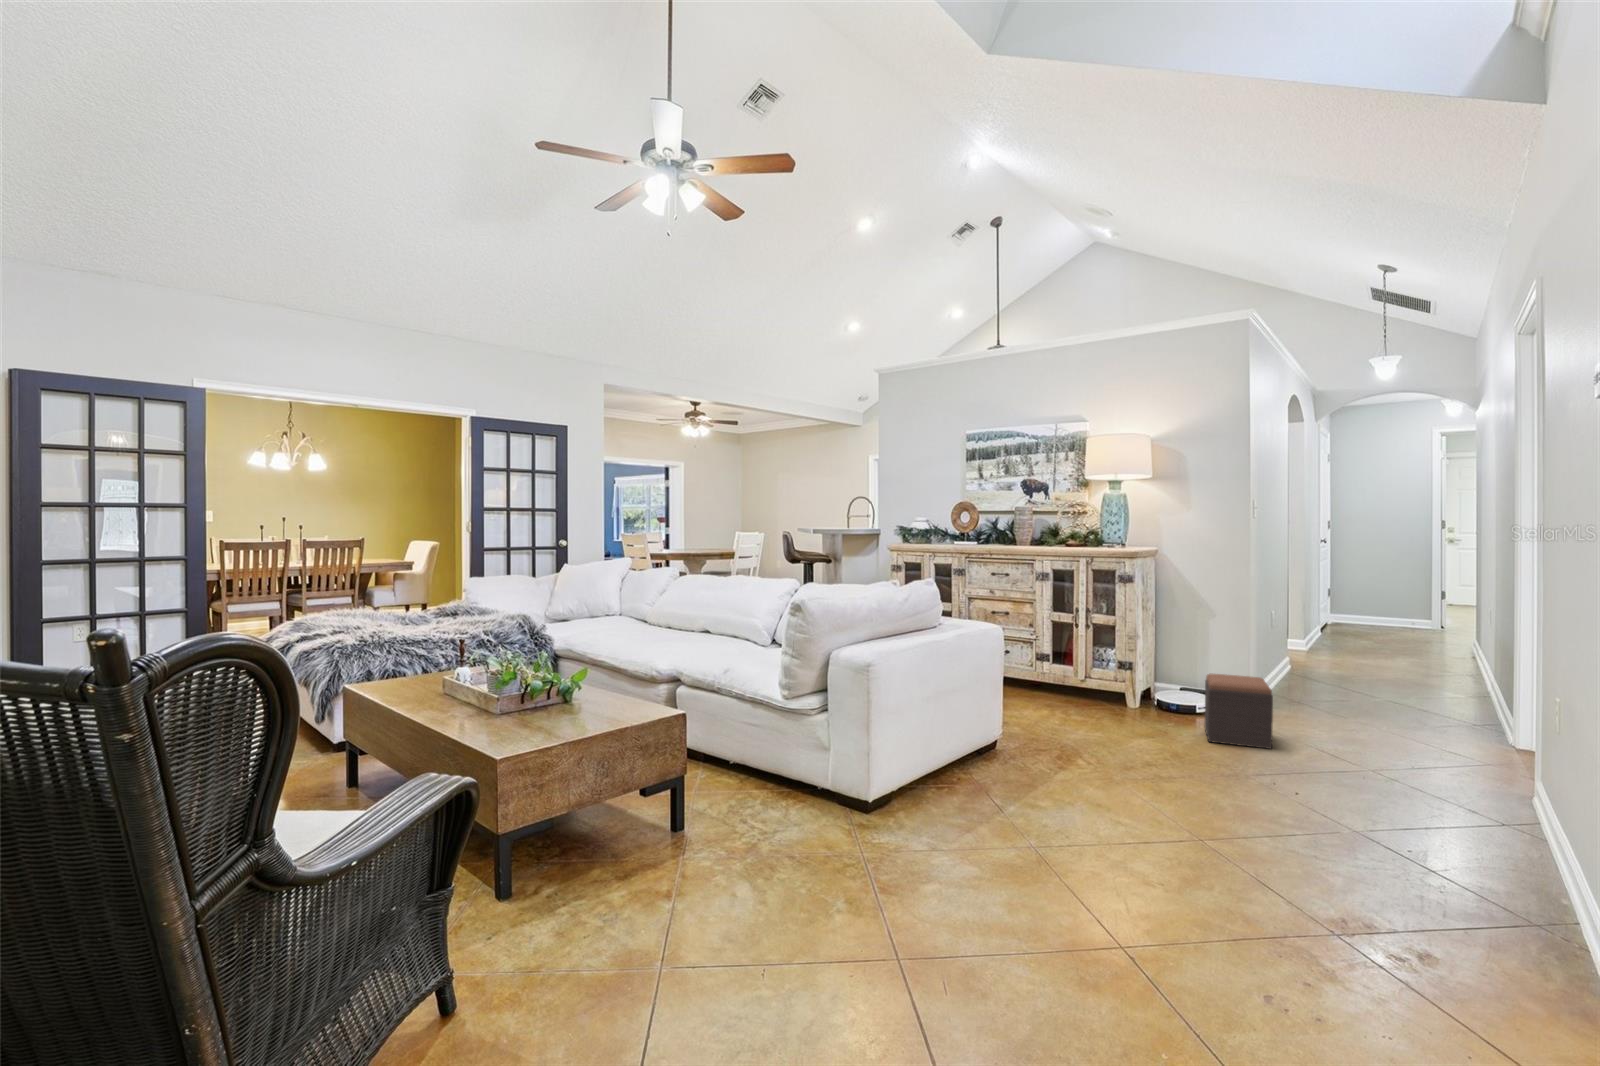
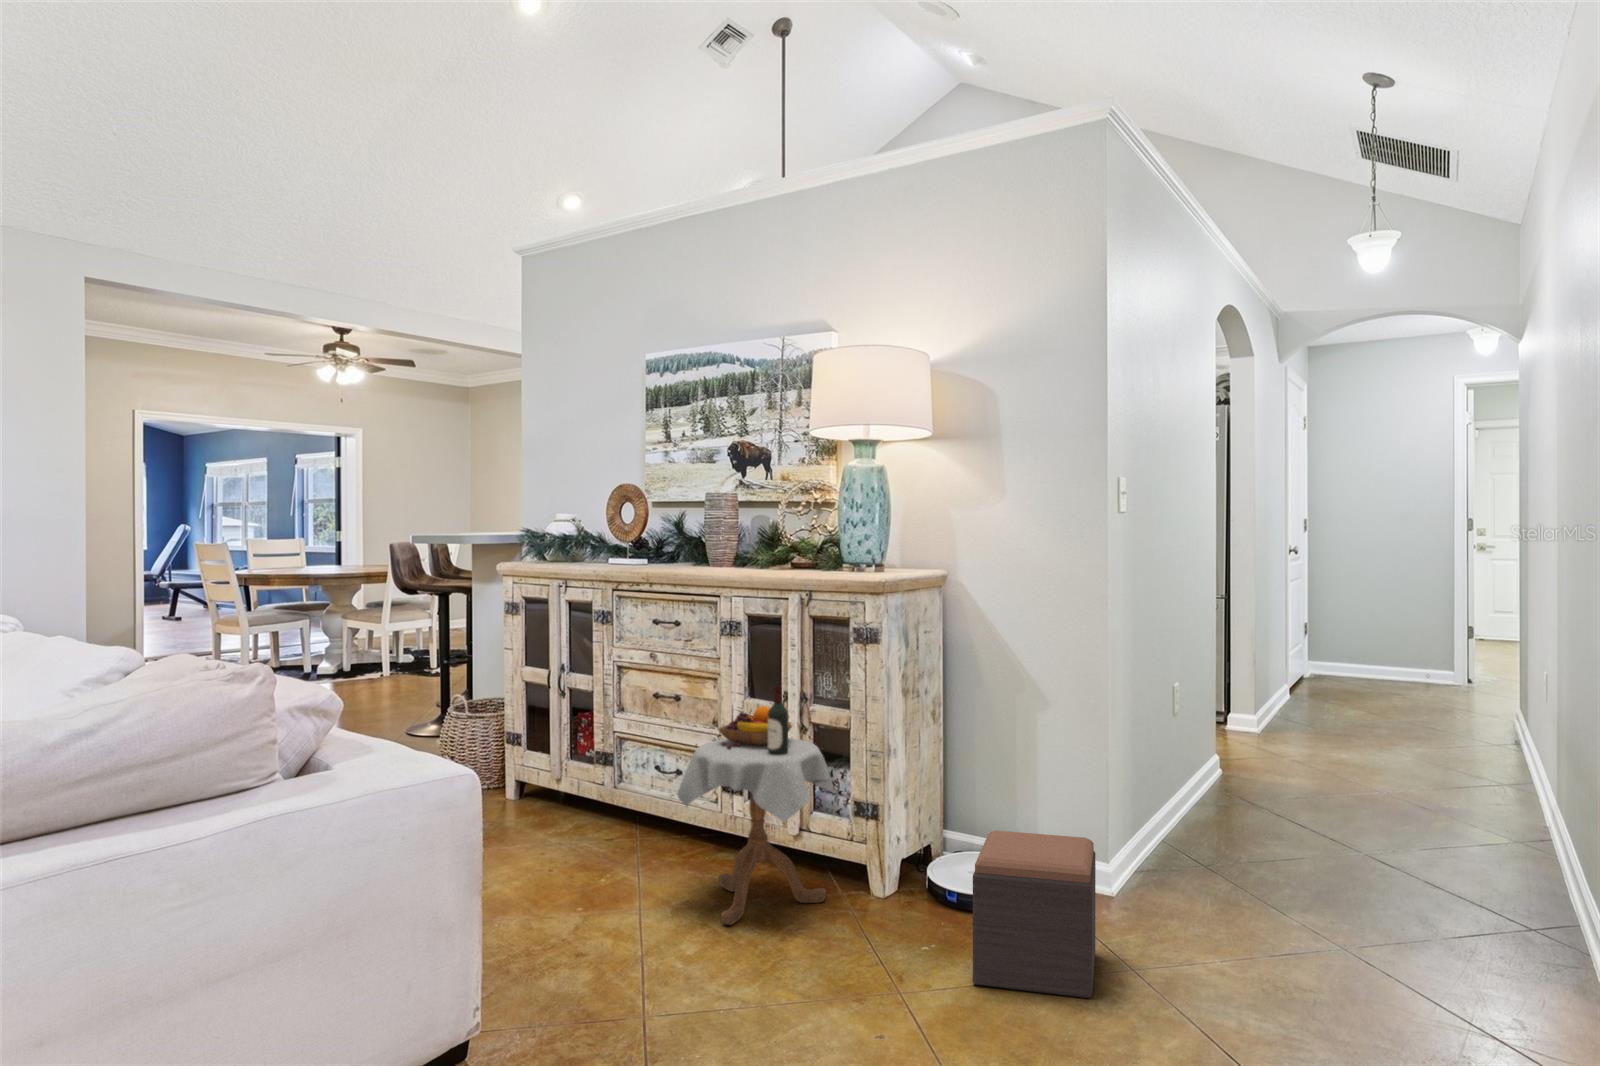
side table: none [1034,603,1114,717] -> present [677,686,835,925]

